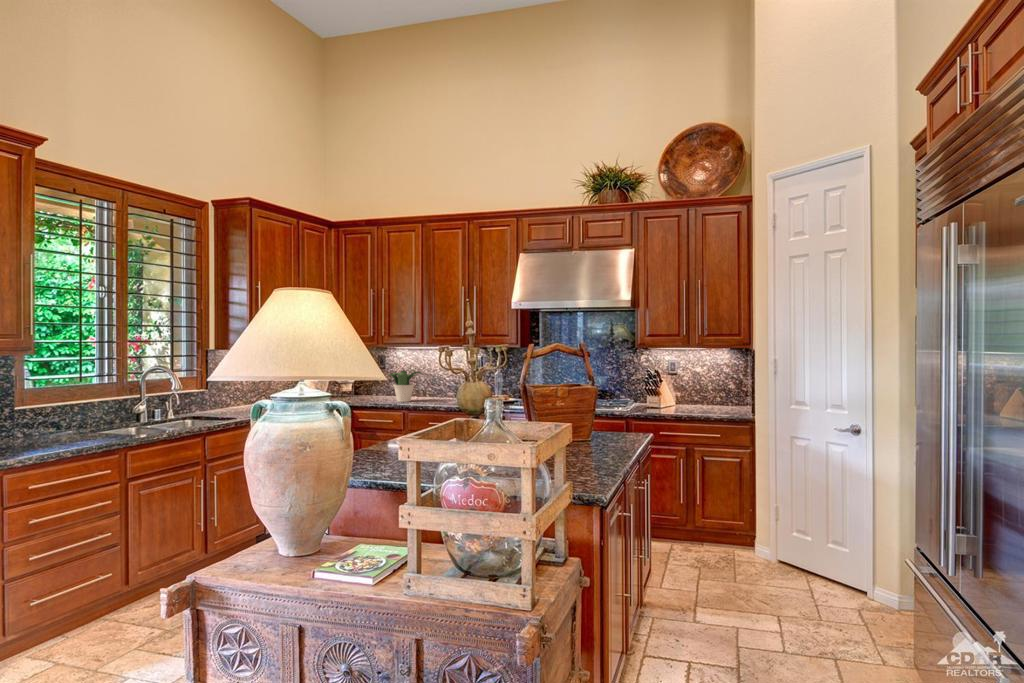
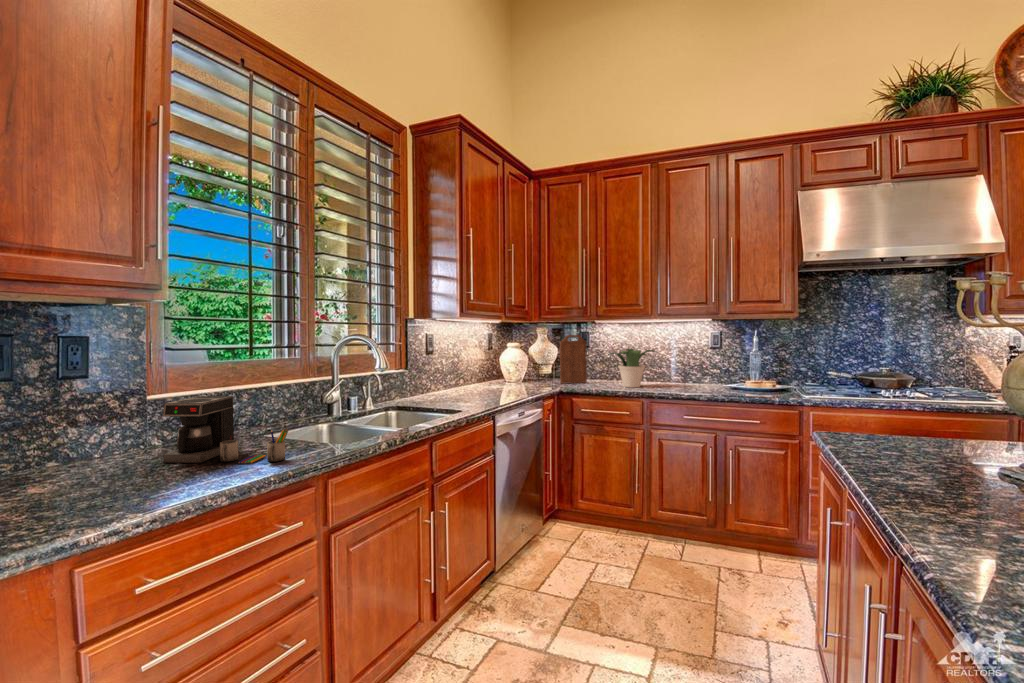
cutting board: none [351,359,375,400] -> present [560,335,587,384]
coffee maker: none [29,407,103,444] -> present [163,396,288,463]

